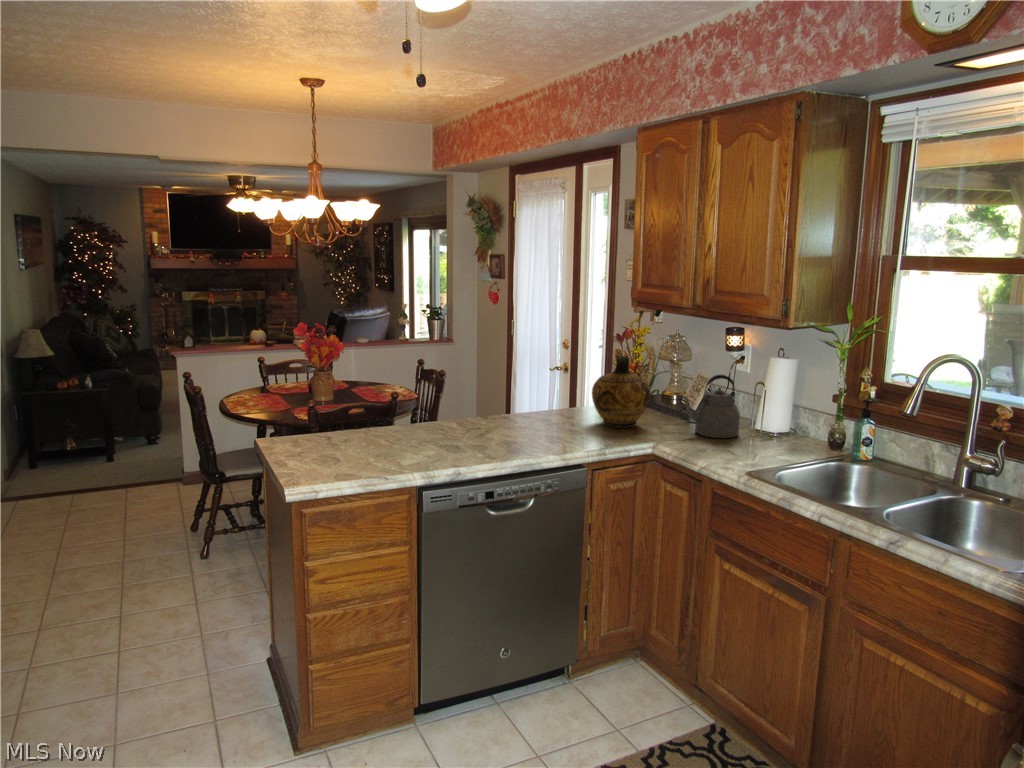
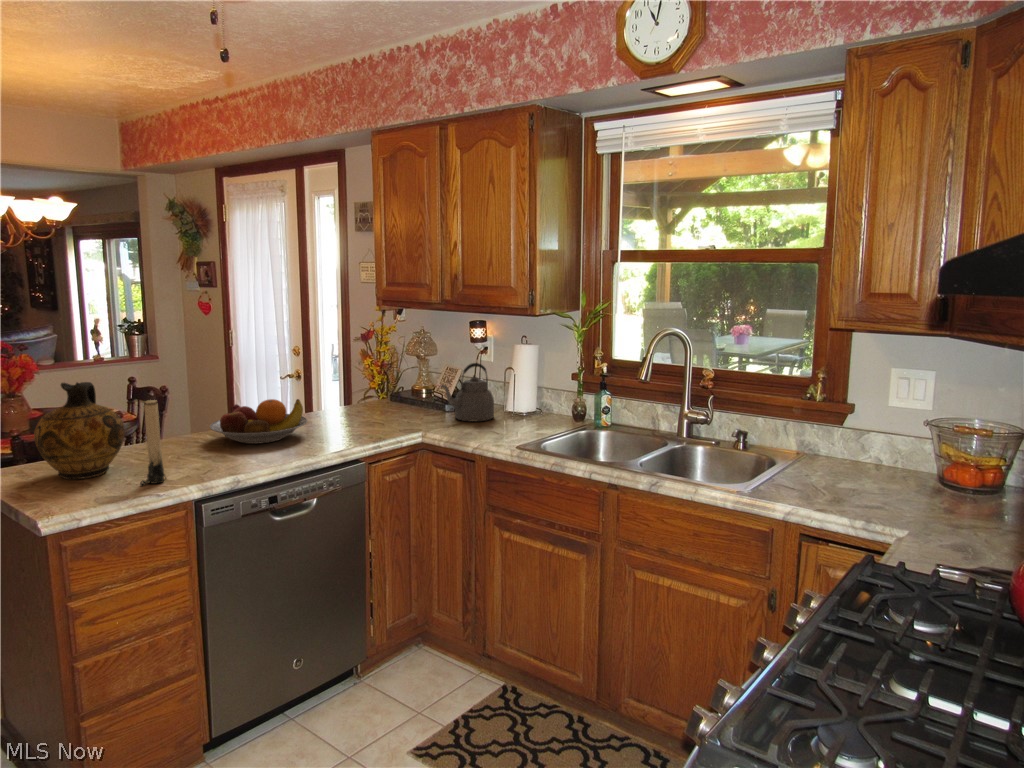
ceramic jug: present [592,355,651,428] -> present [34,382,125,479]
candle: none [378,391,400,466] -> present [140,400,165,485]
fruit bowl: none [452,396,541,437] -> present [210,399,308,444]

